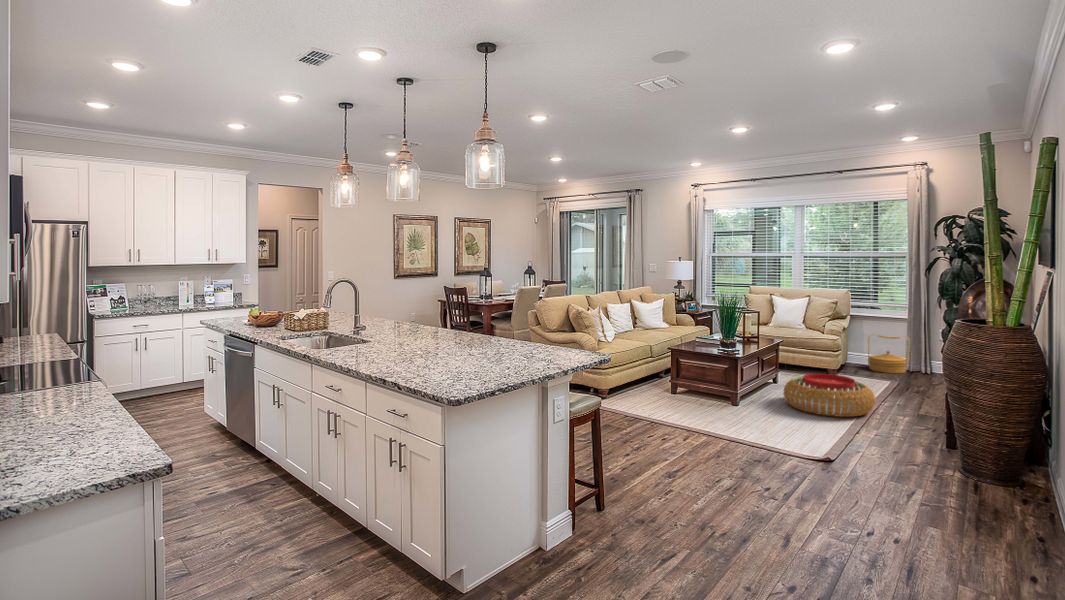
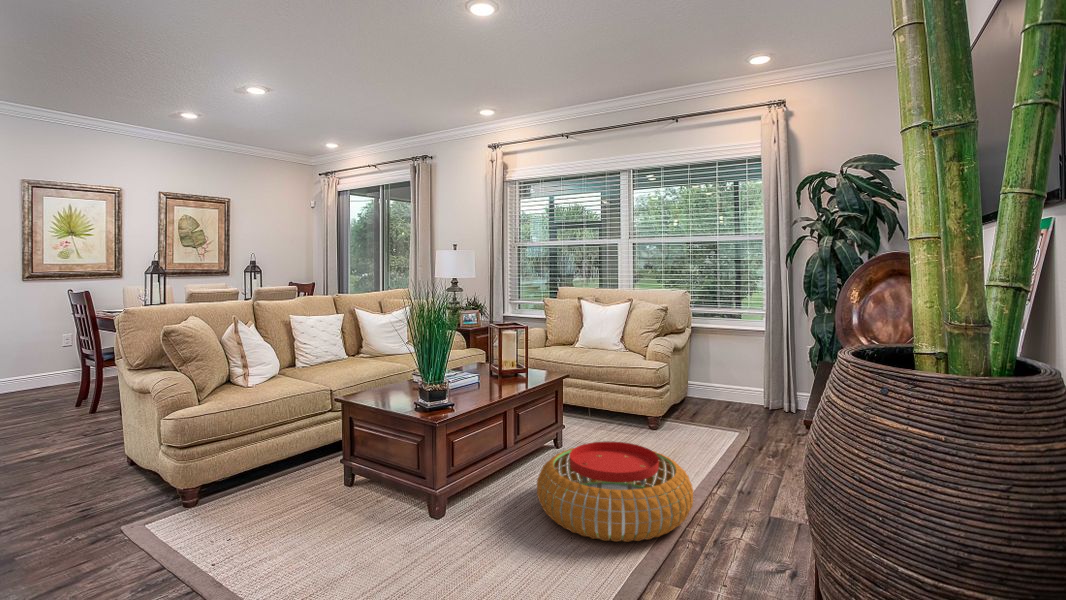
woven basket: present [868,335,910,373] -> none [711,356,767,415]

